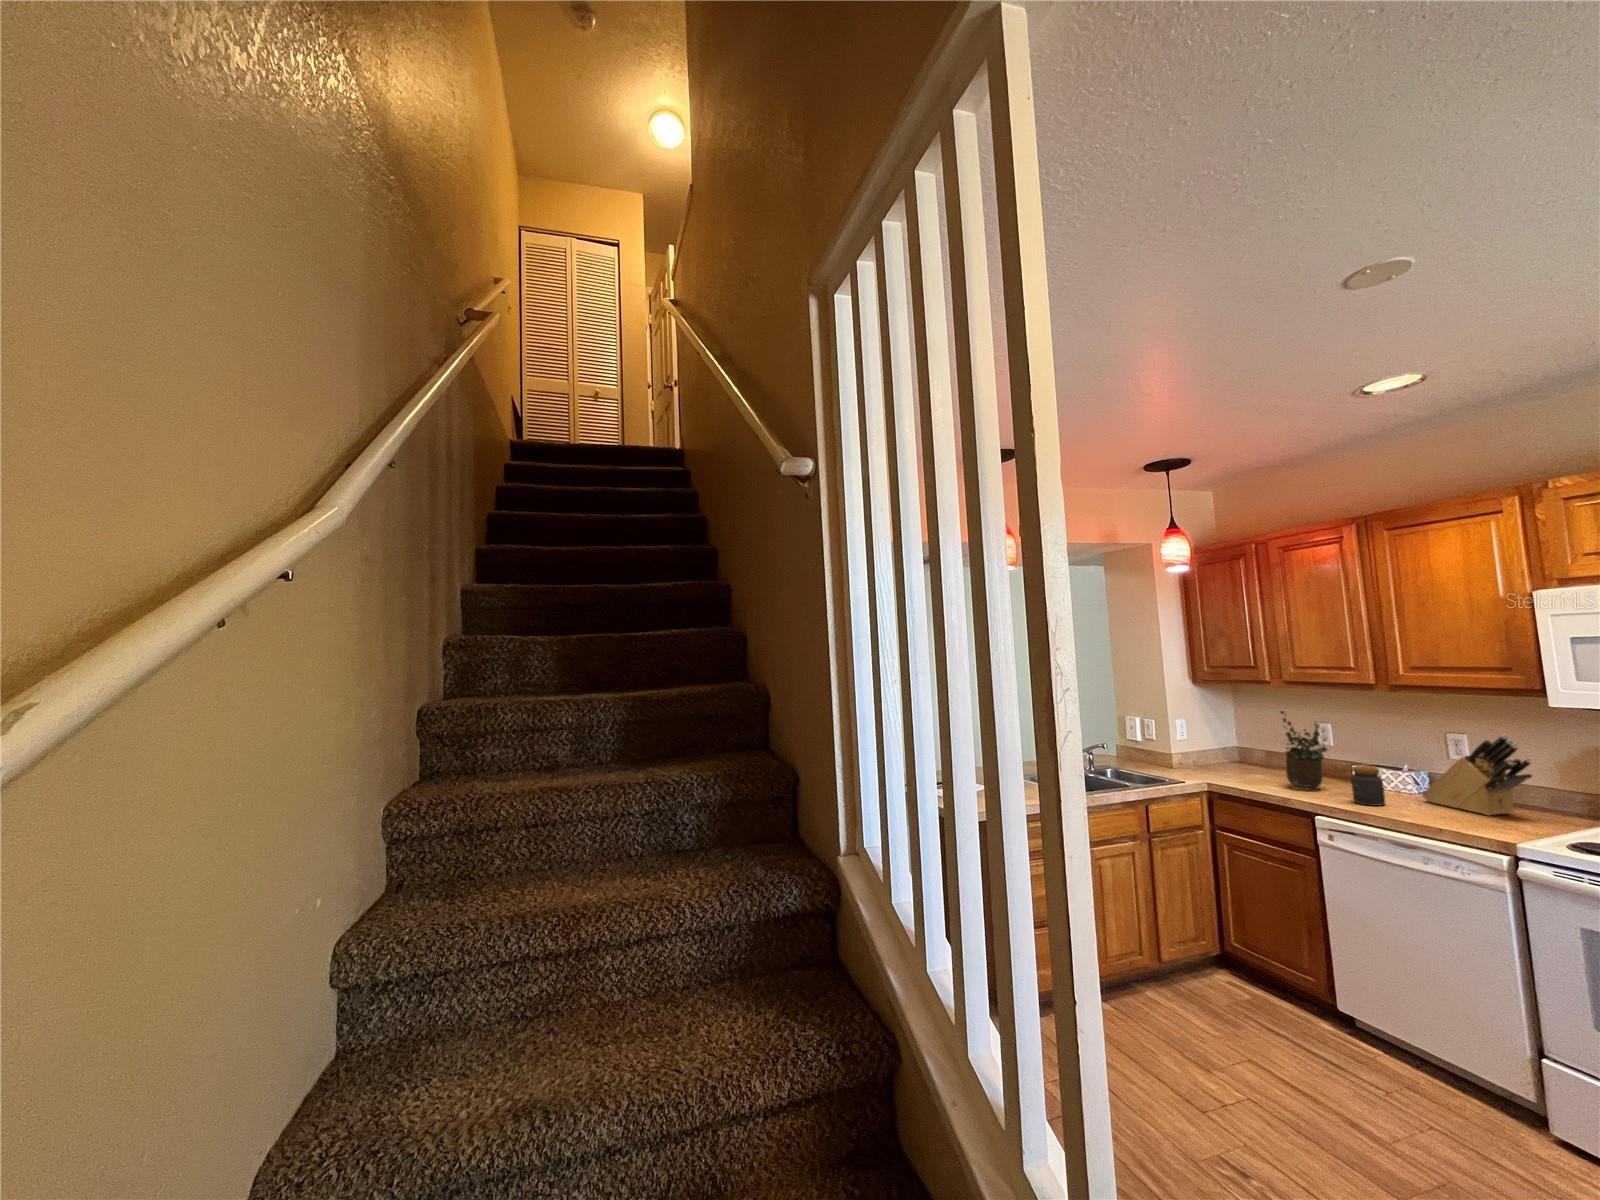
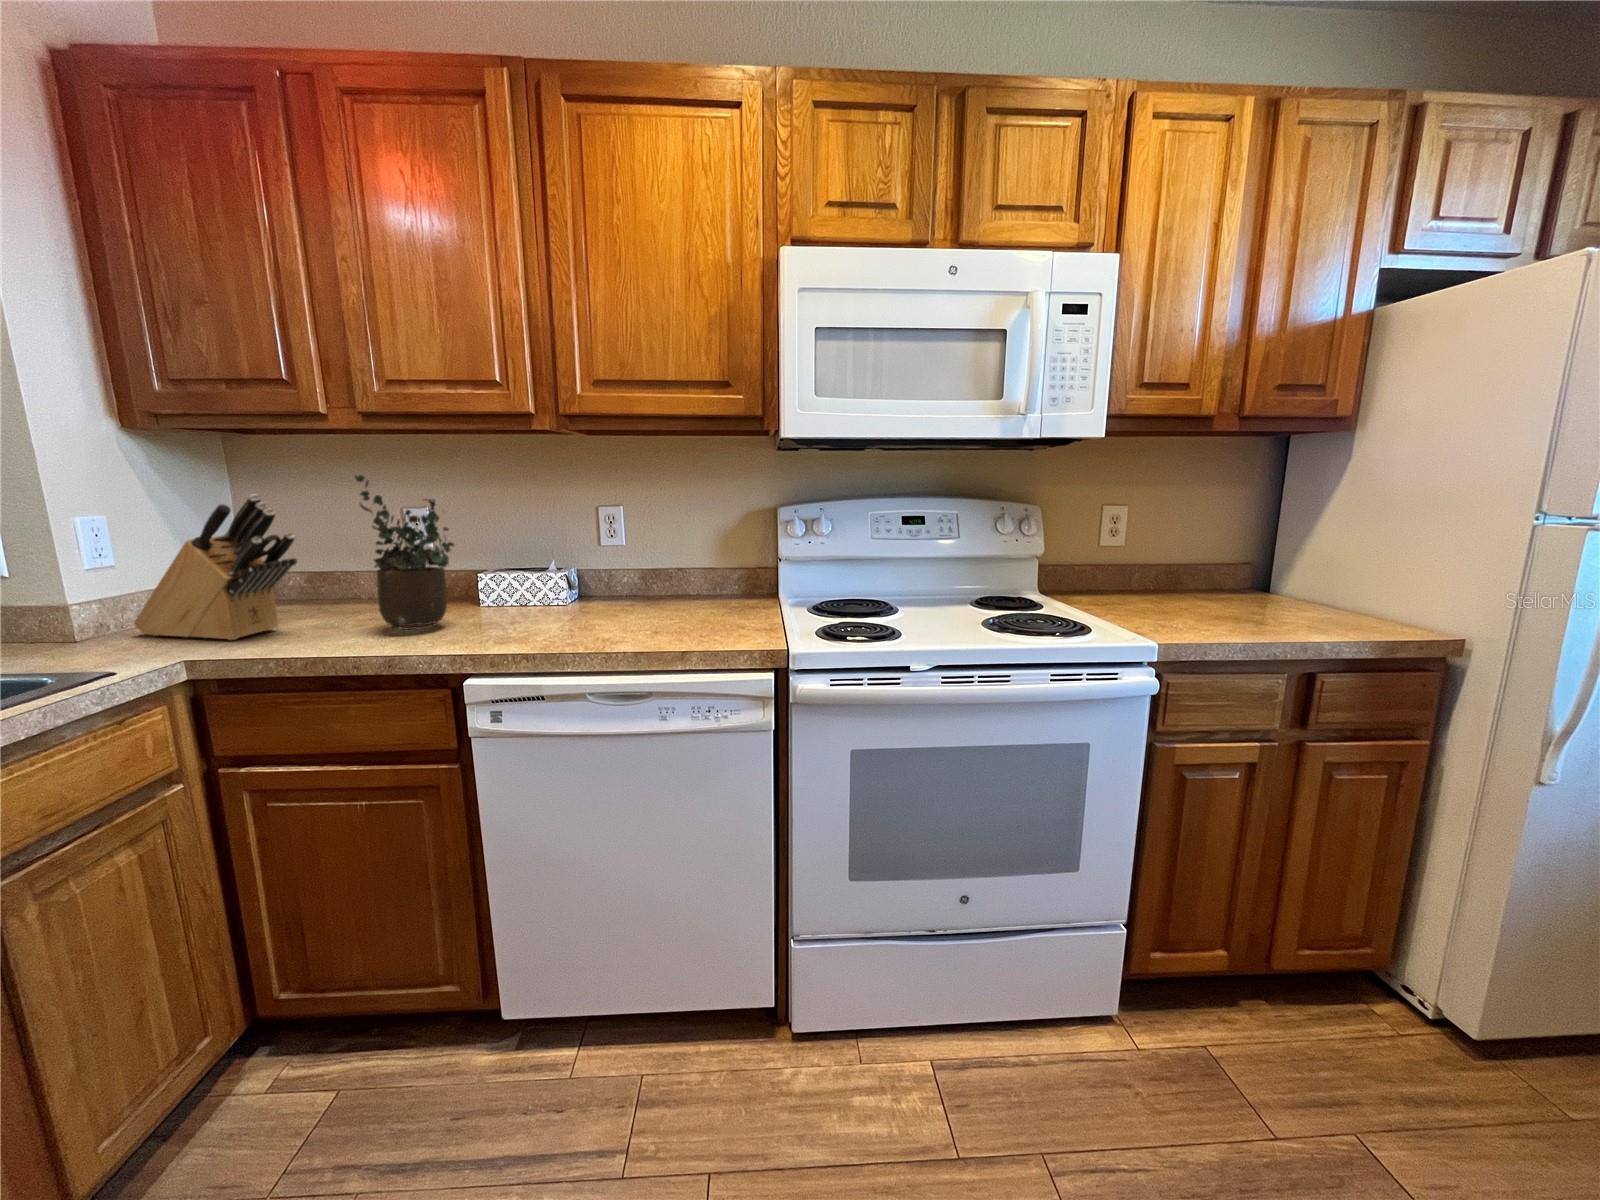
knife block: present [1422,735,1532,815] -> present [134,494,297,640]
jar: present [1351,766,1385,806] -> none [514,565,567,638]

